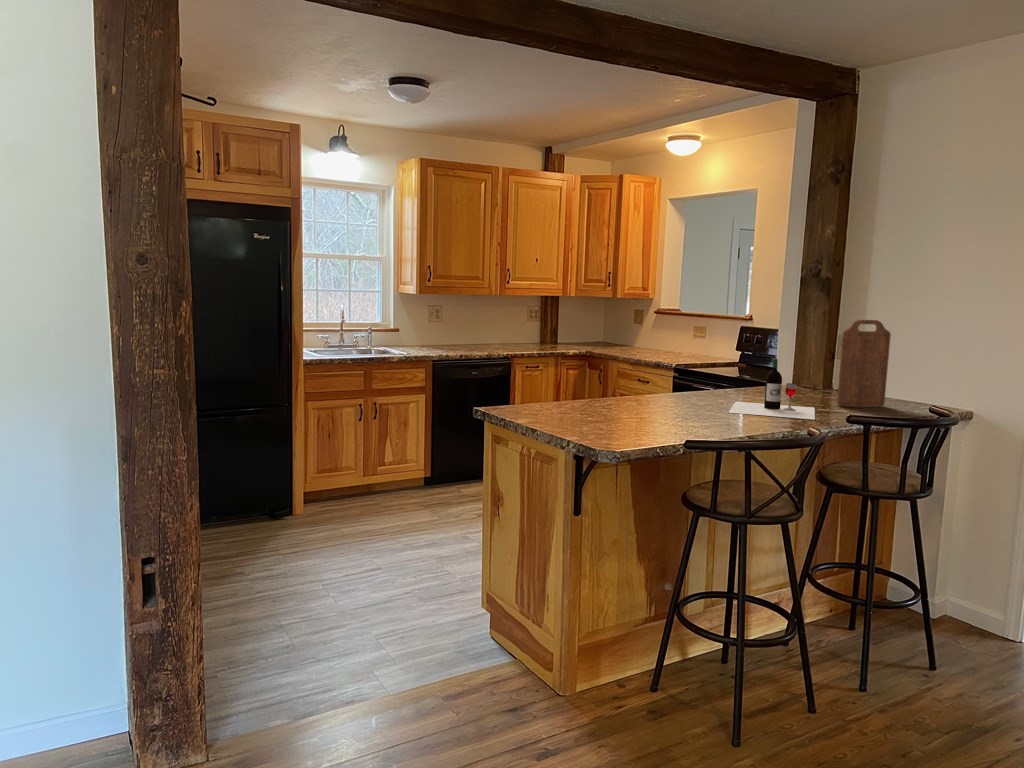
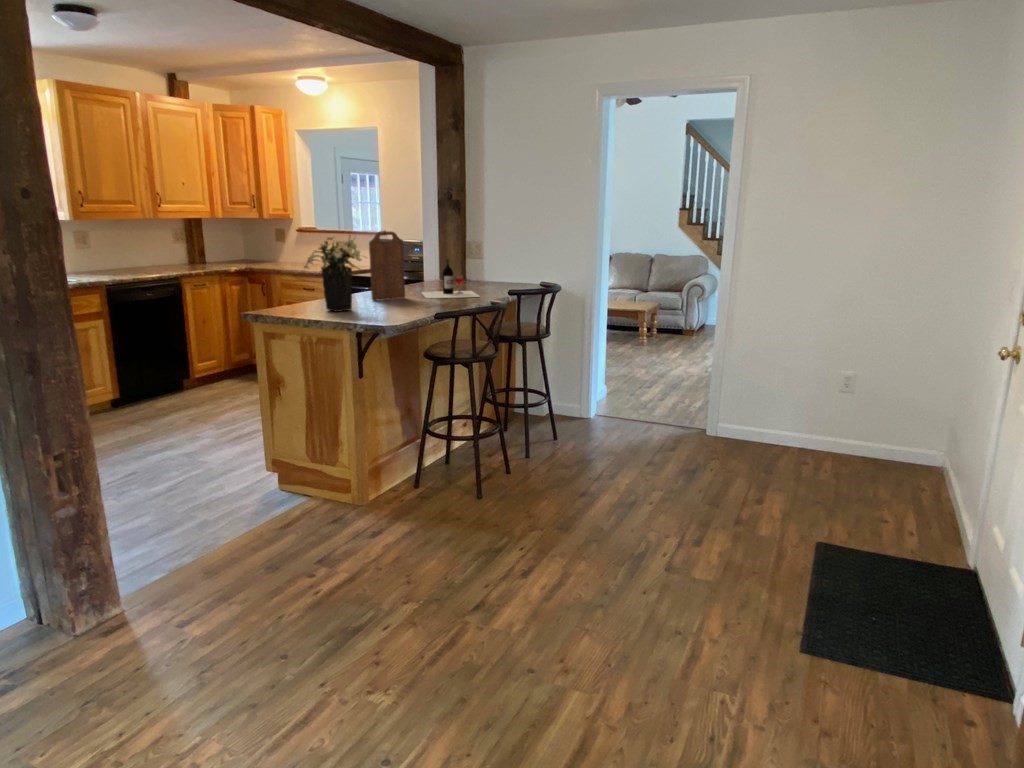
flower arrangement: none [537,317,621,420] -> present [304,236,362,312]
cutting board: present [837,320,891,406] -> present [369,231,405,301]

